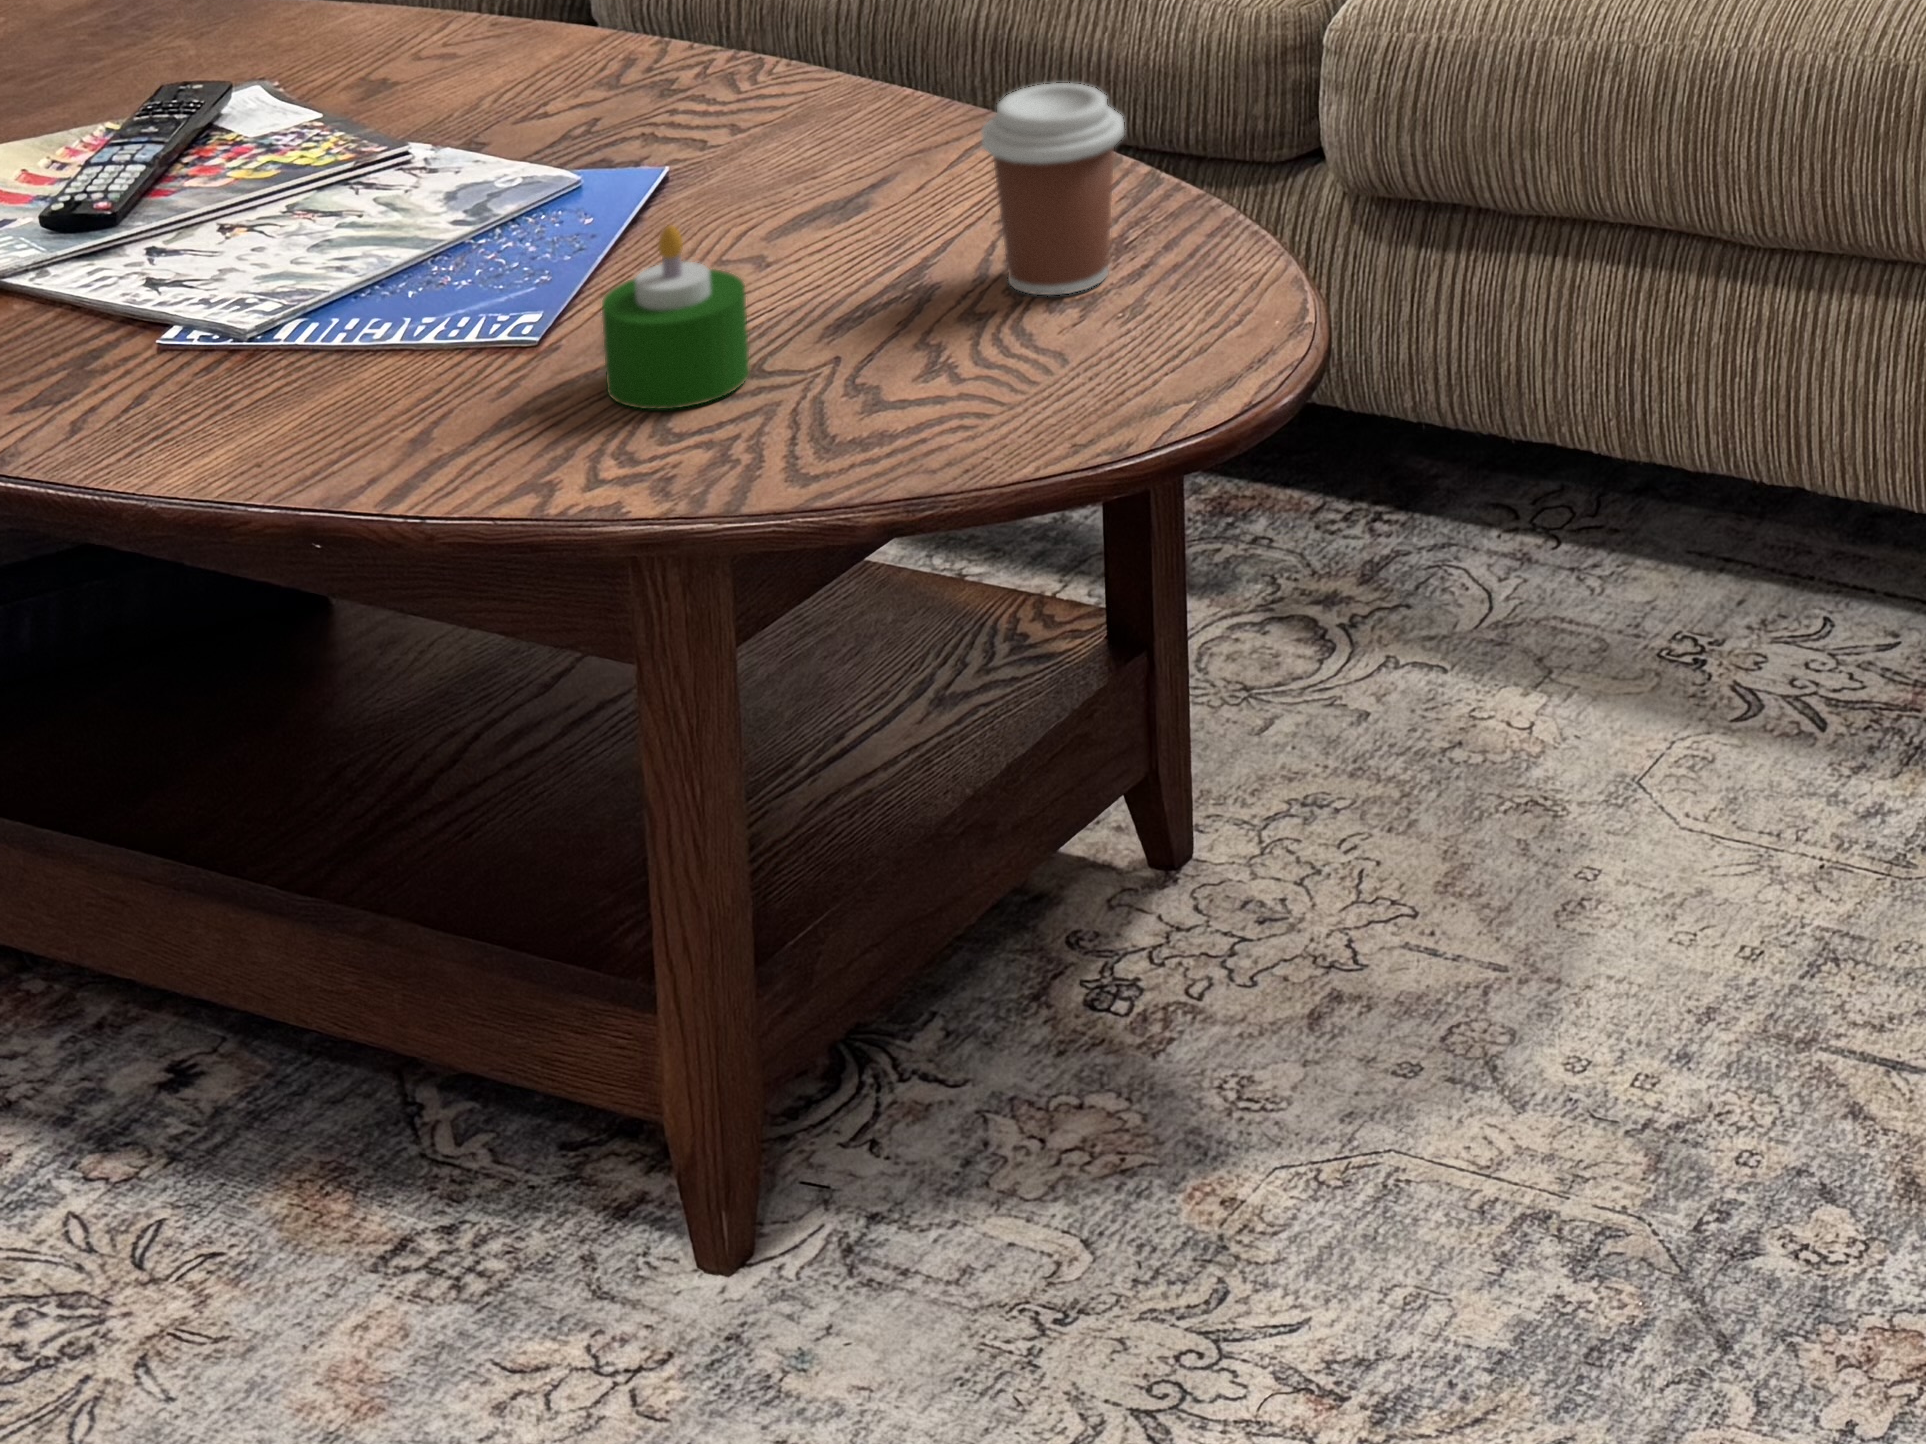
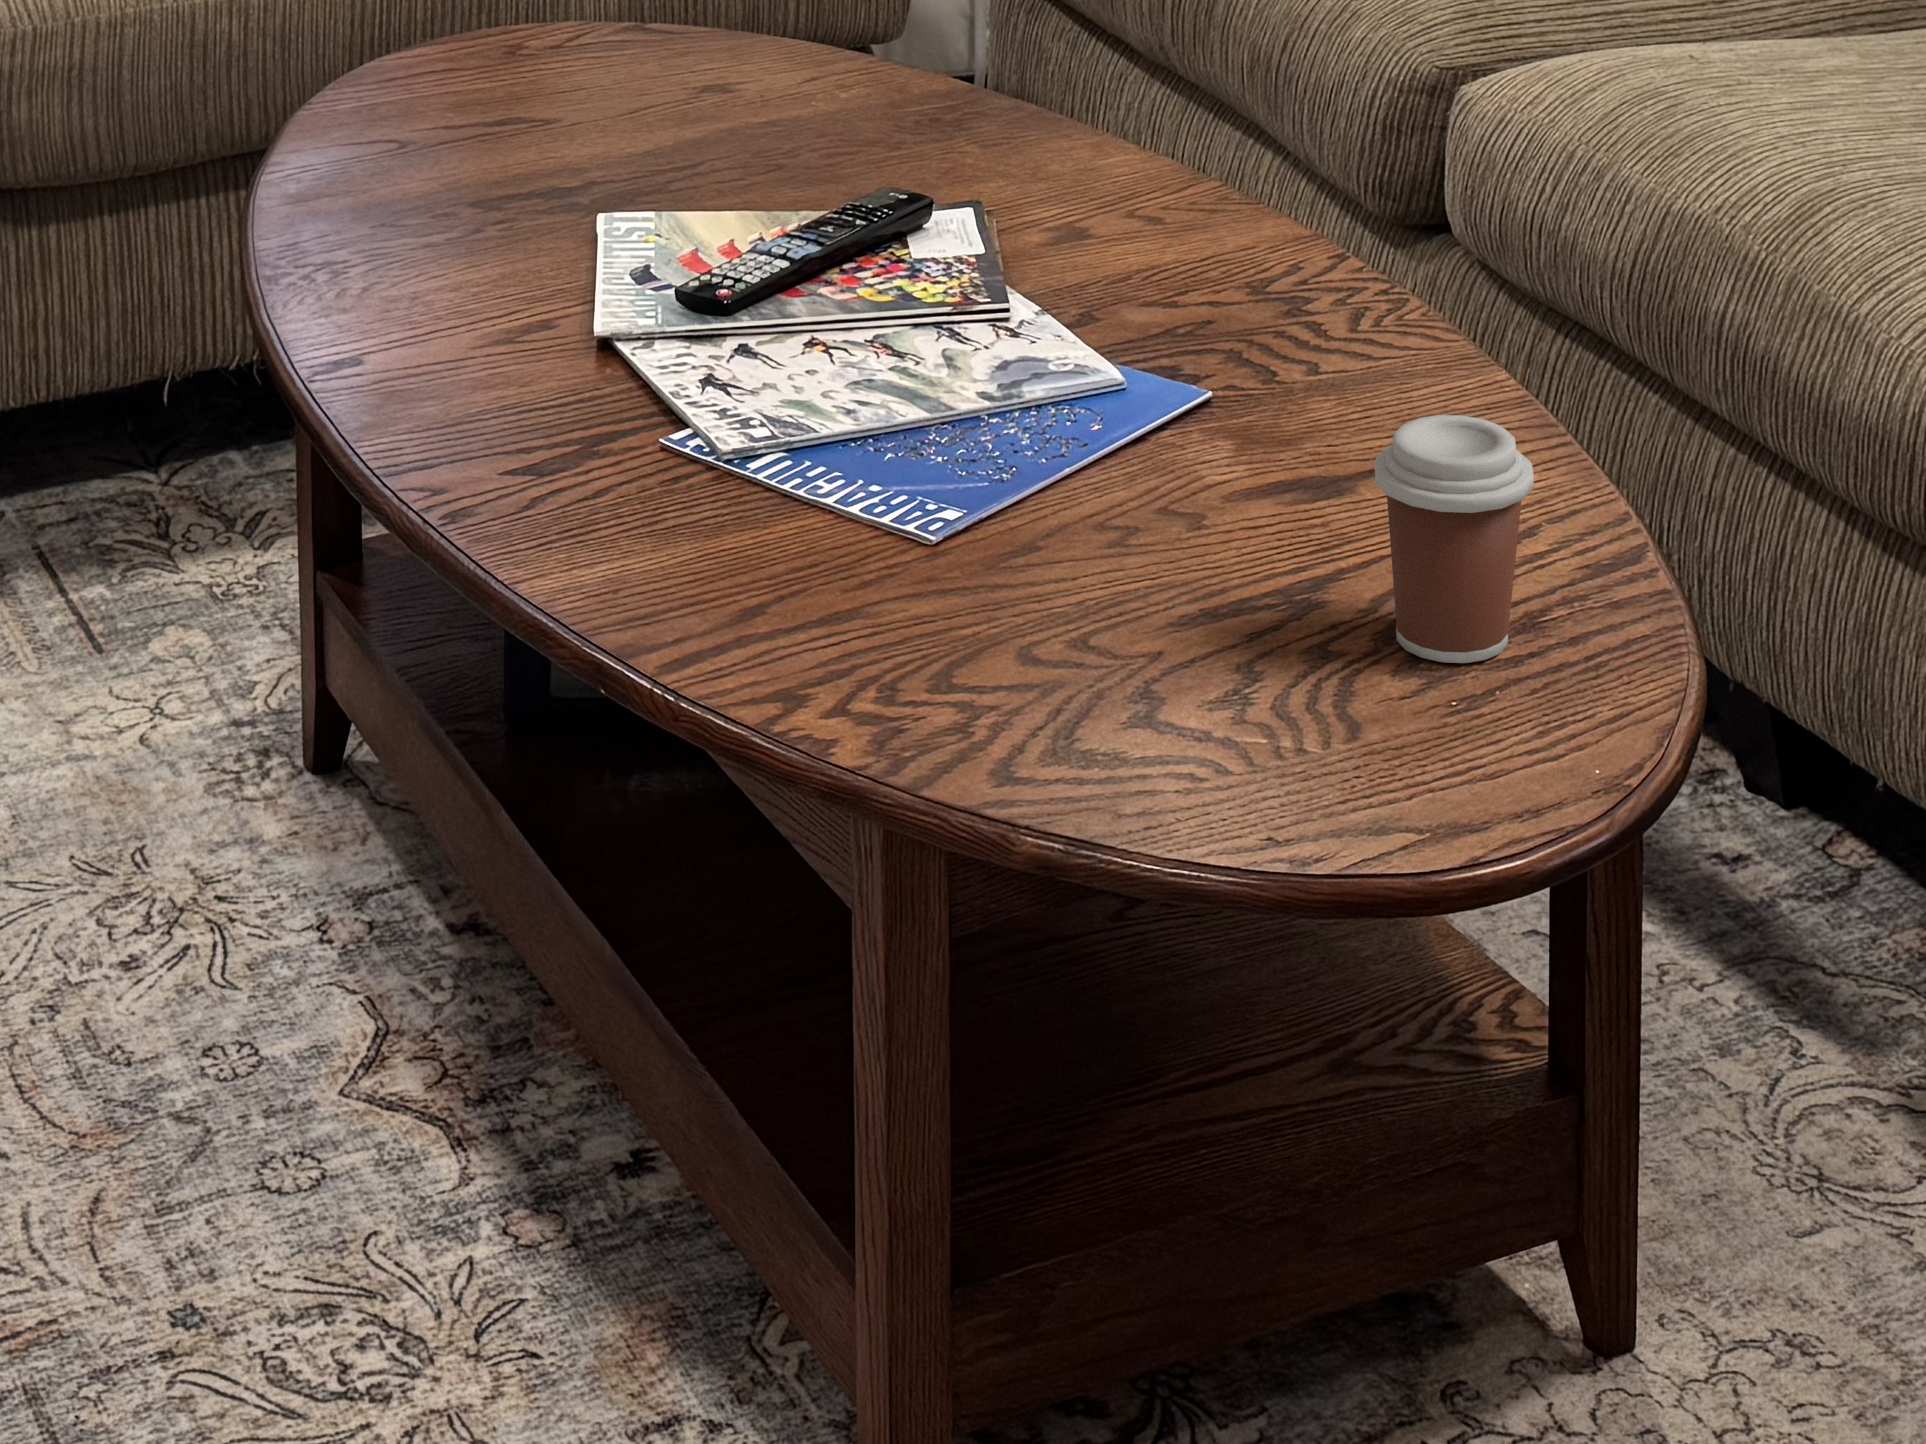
candle: present [602,225,750,409] -> none [939,467,1083,666]

